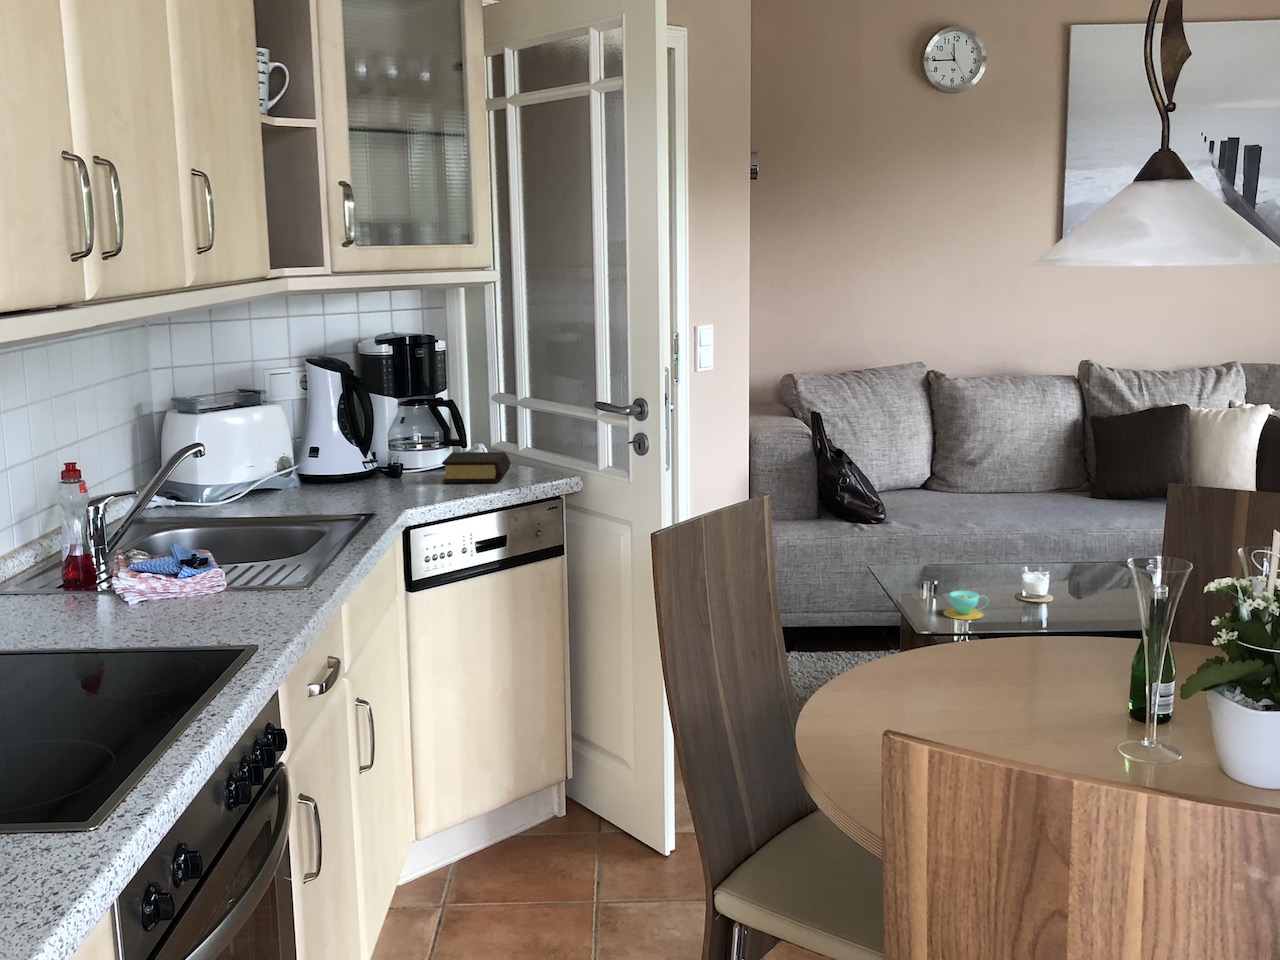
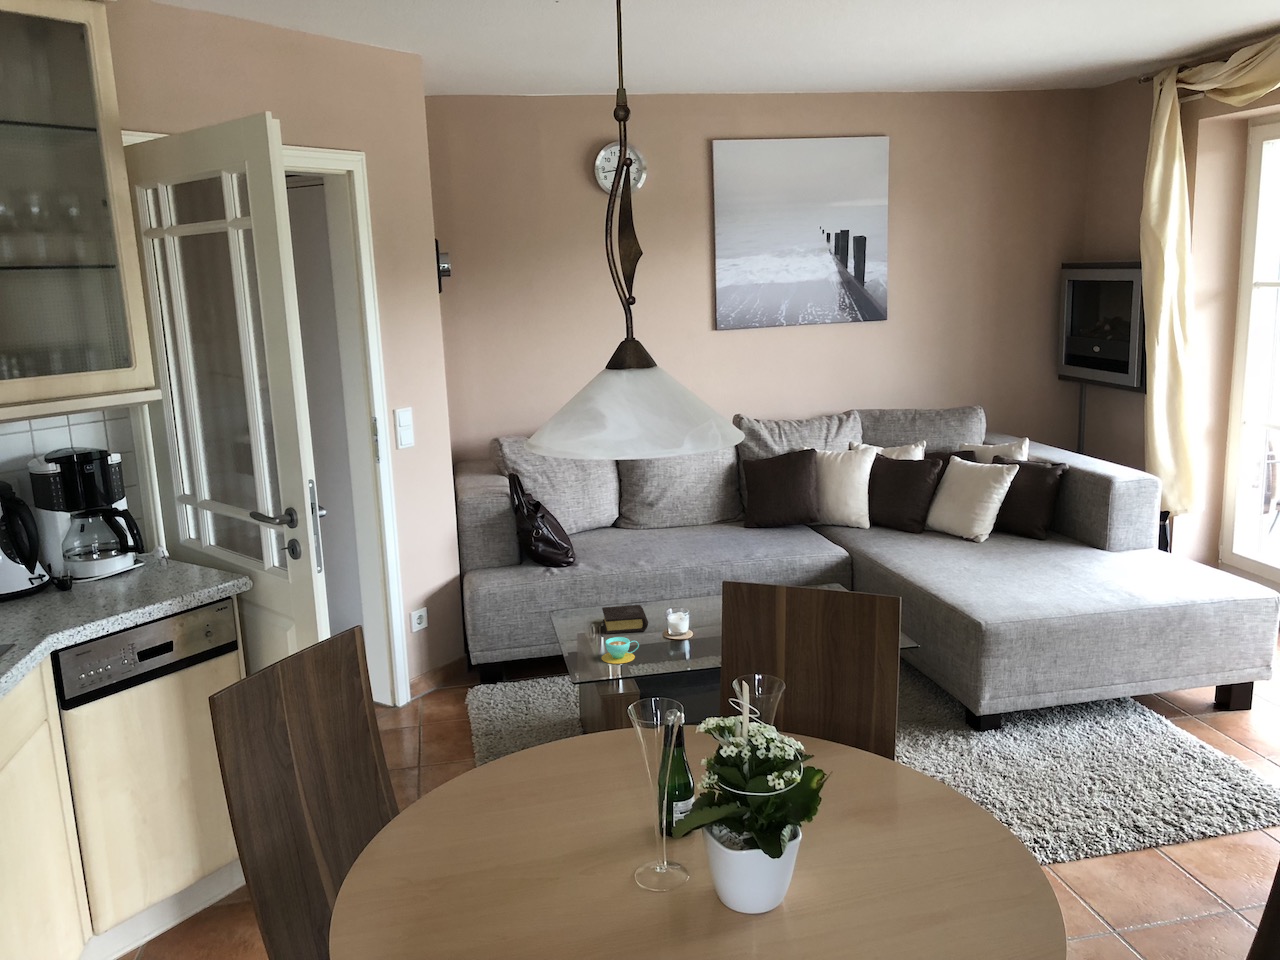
book: present [442,452,511,483] -> present [602,605,648,634]

